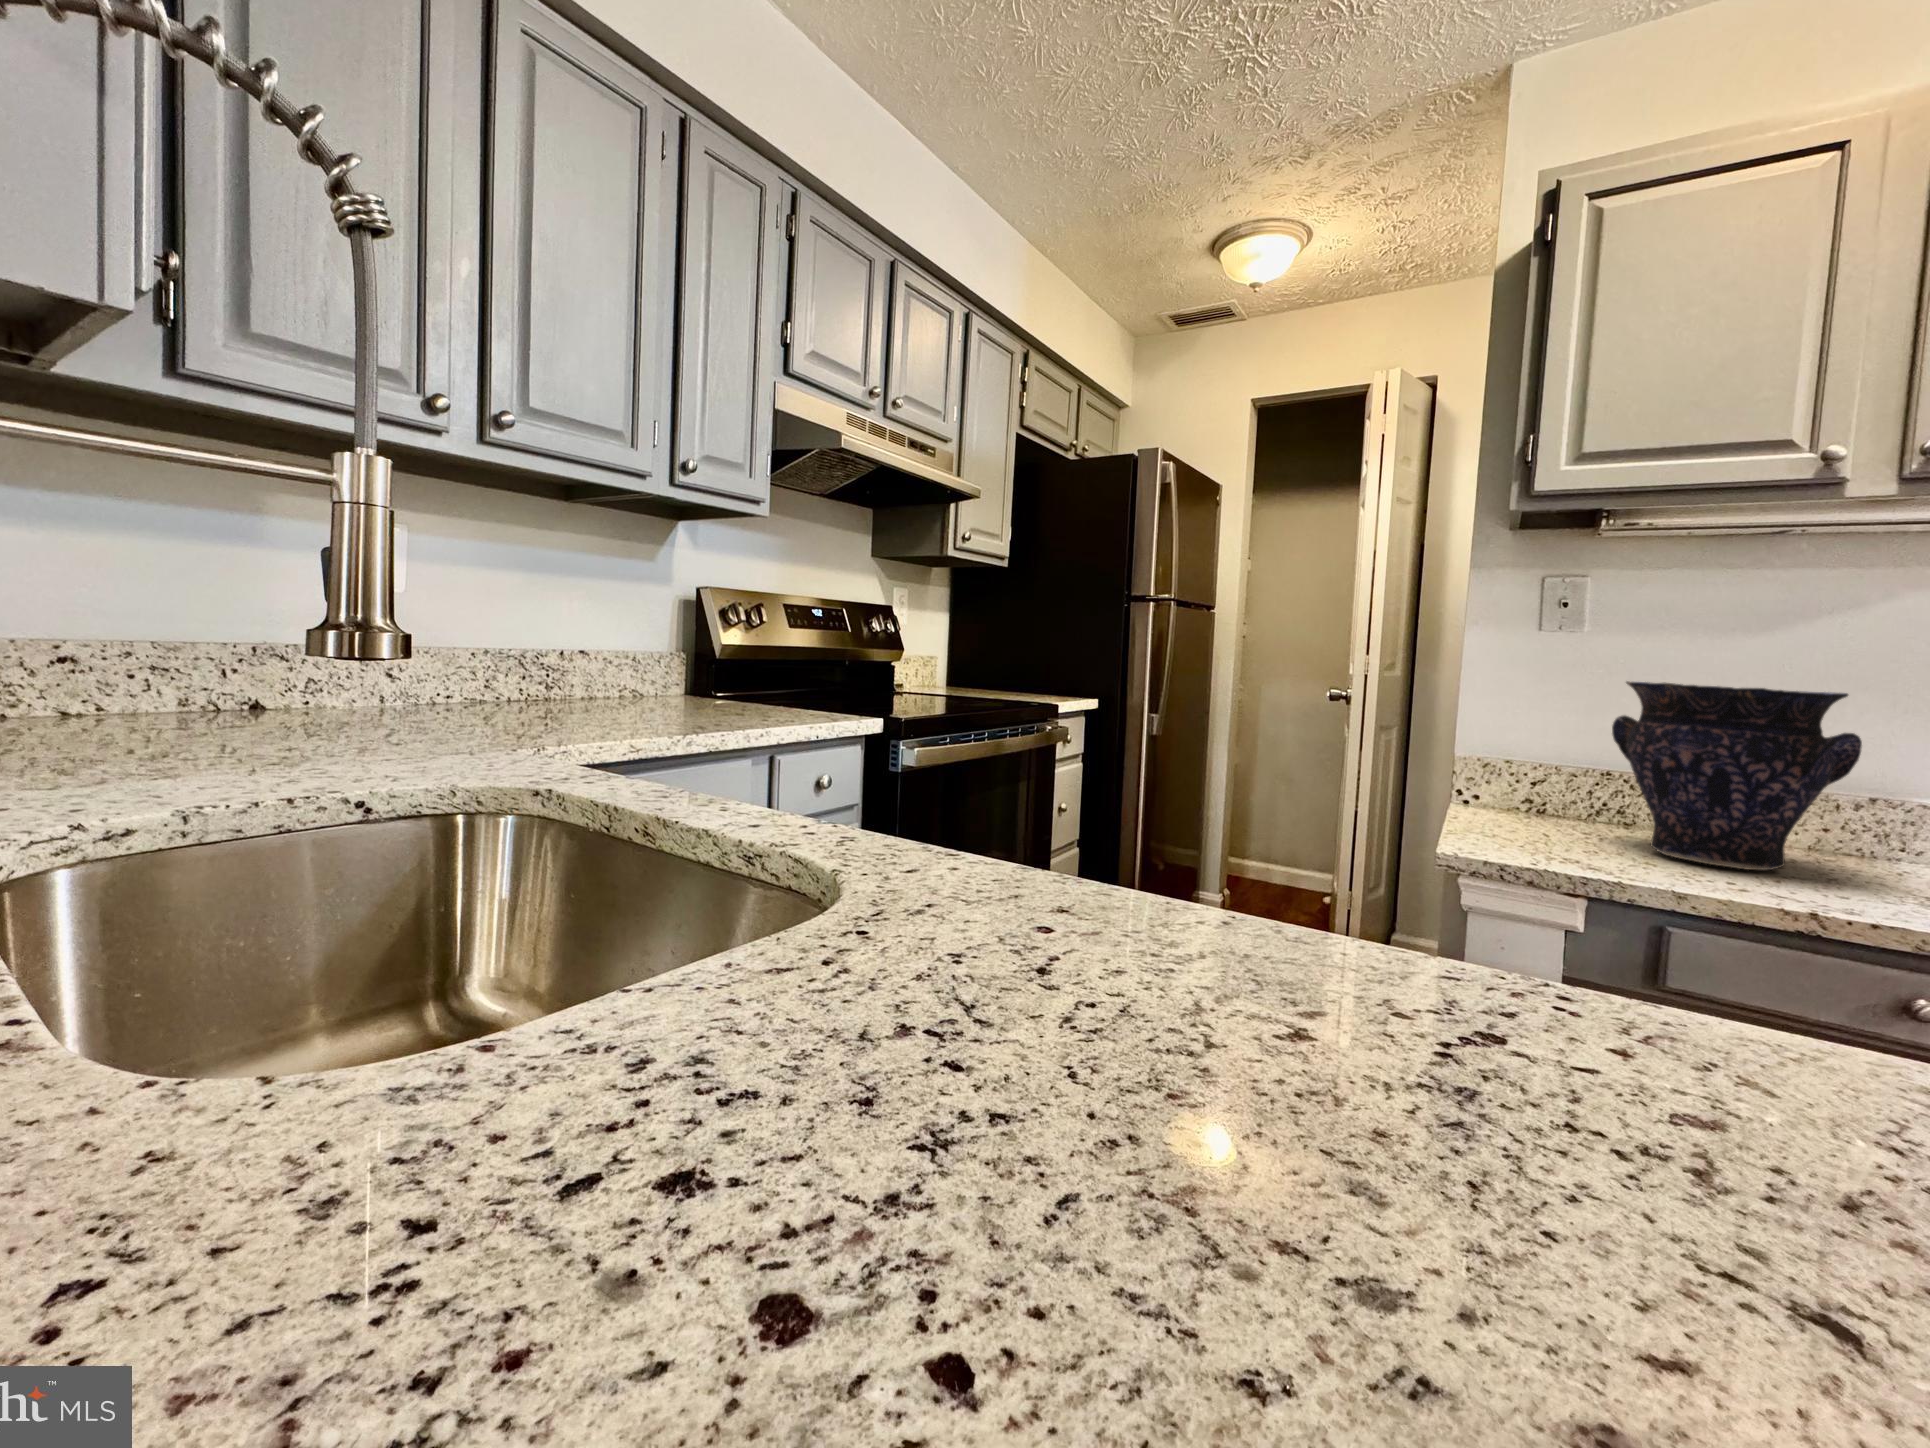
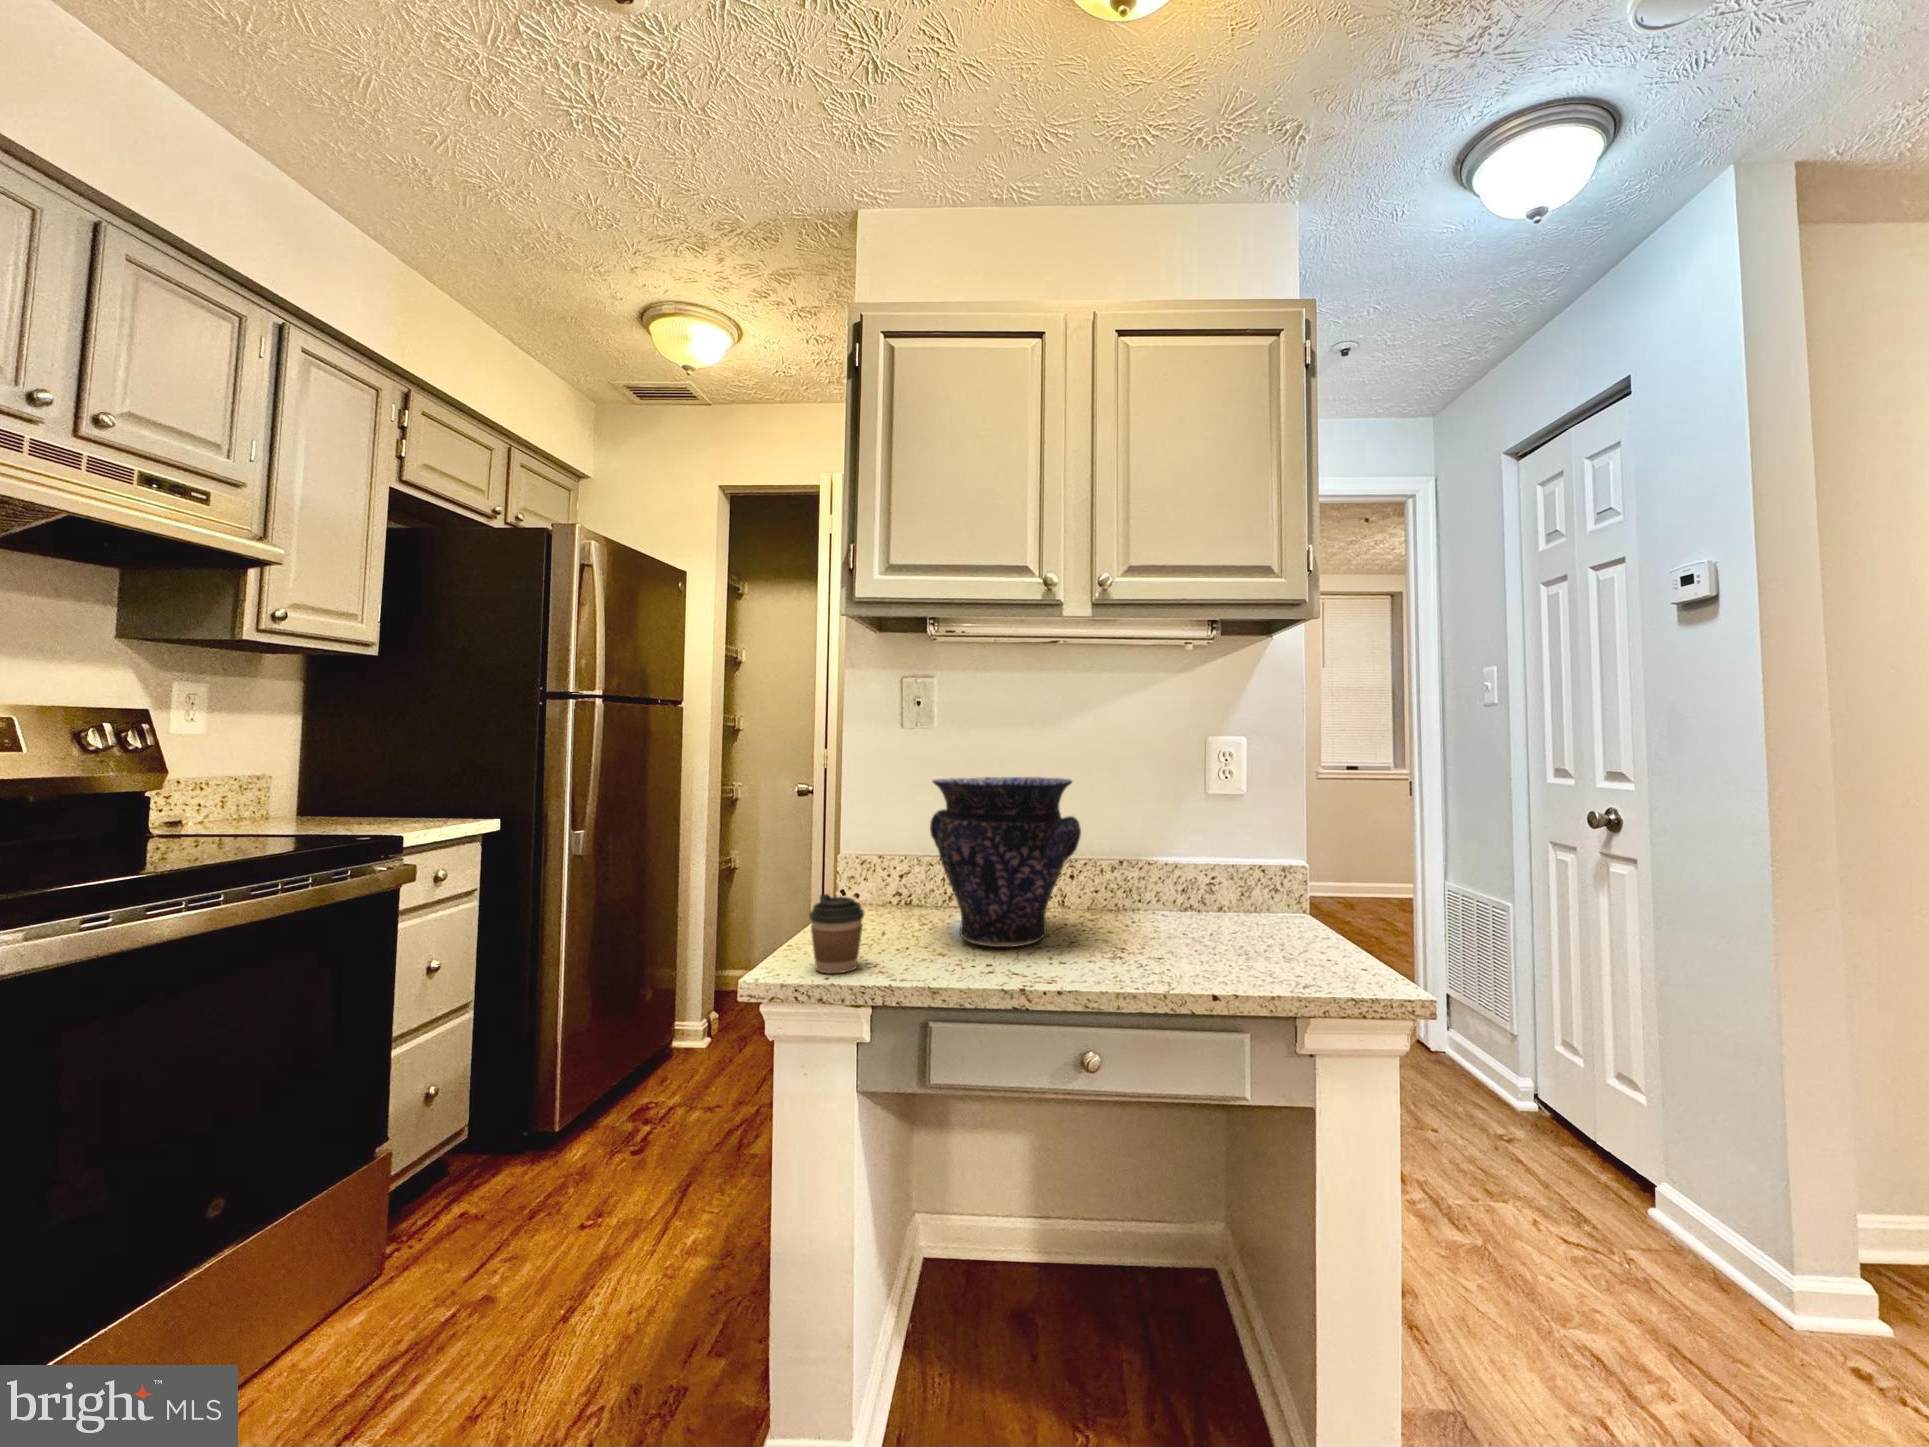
coffee cup: none [1489,780,1555,857] -> present [809,894,864,973]

